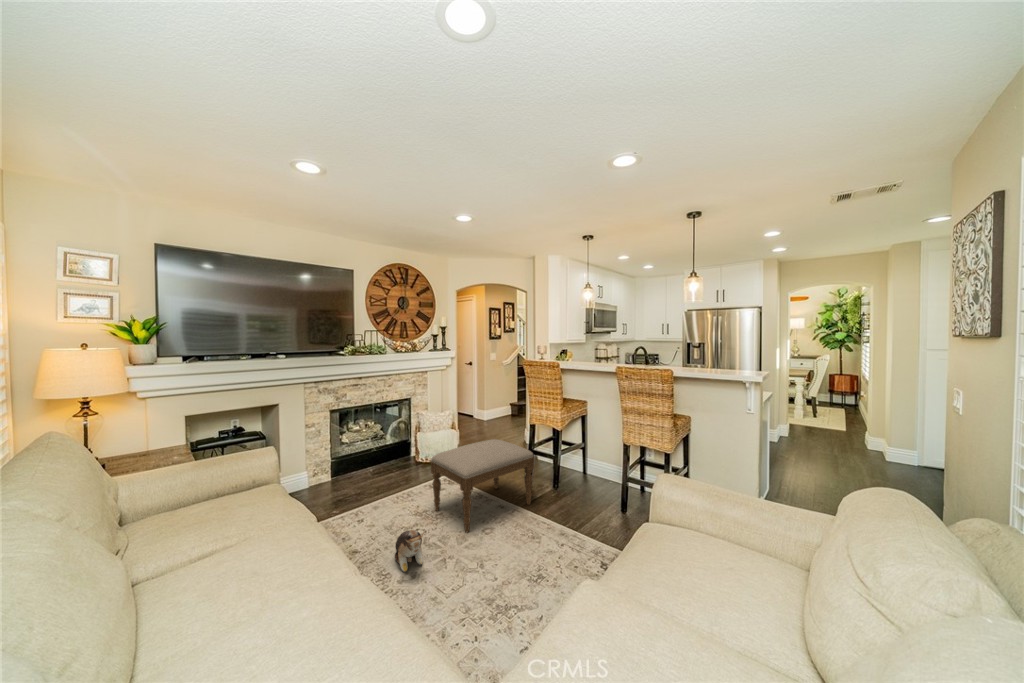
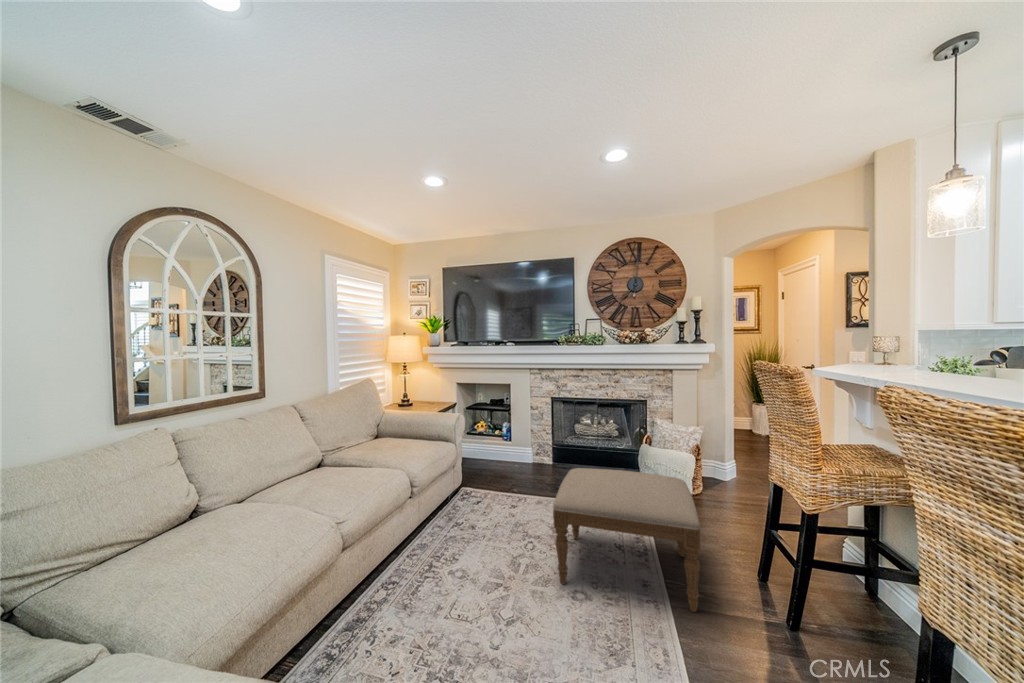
plush toy: present [395,530,424,572] -> none [449,535,502,581]

